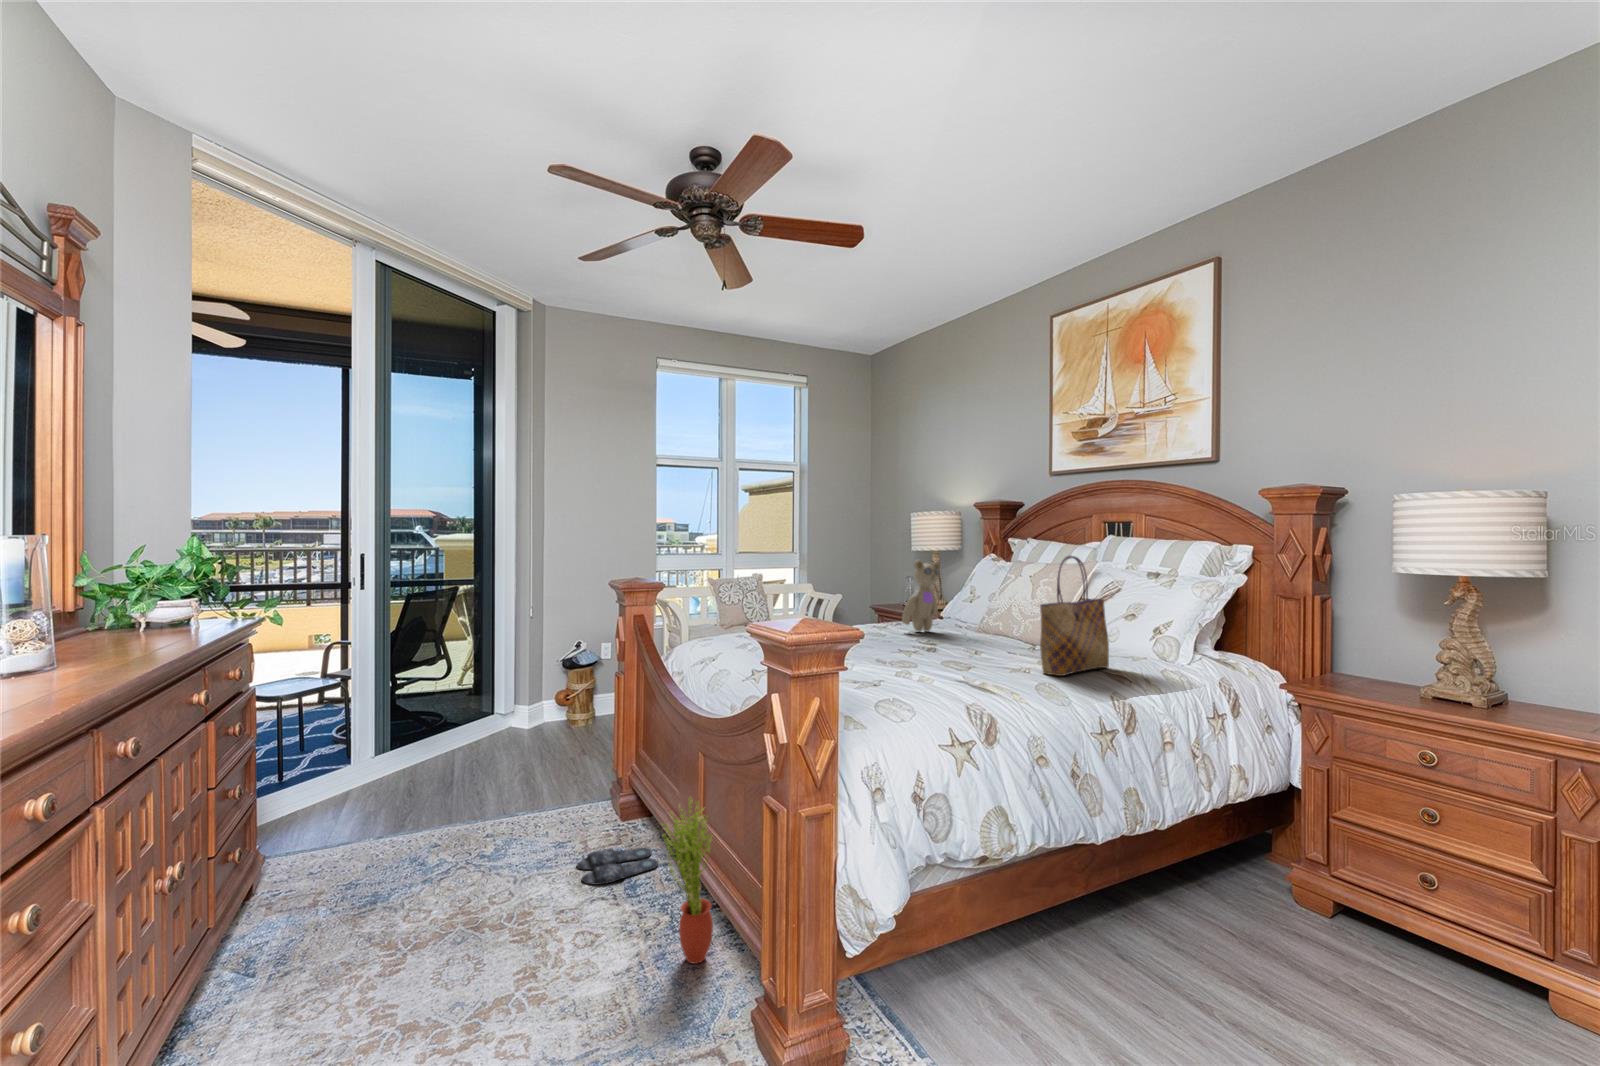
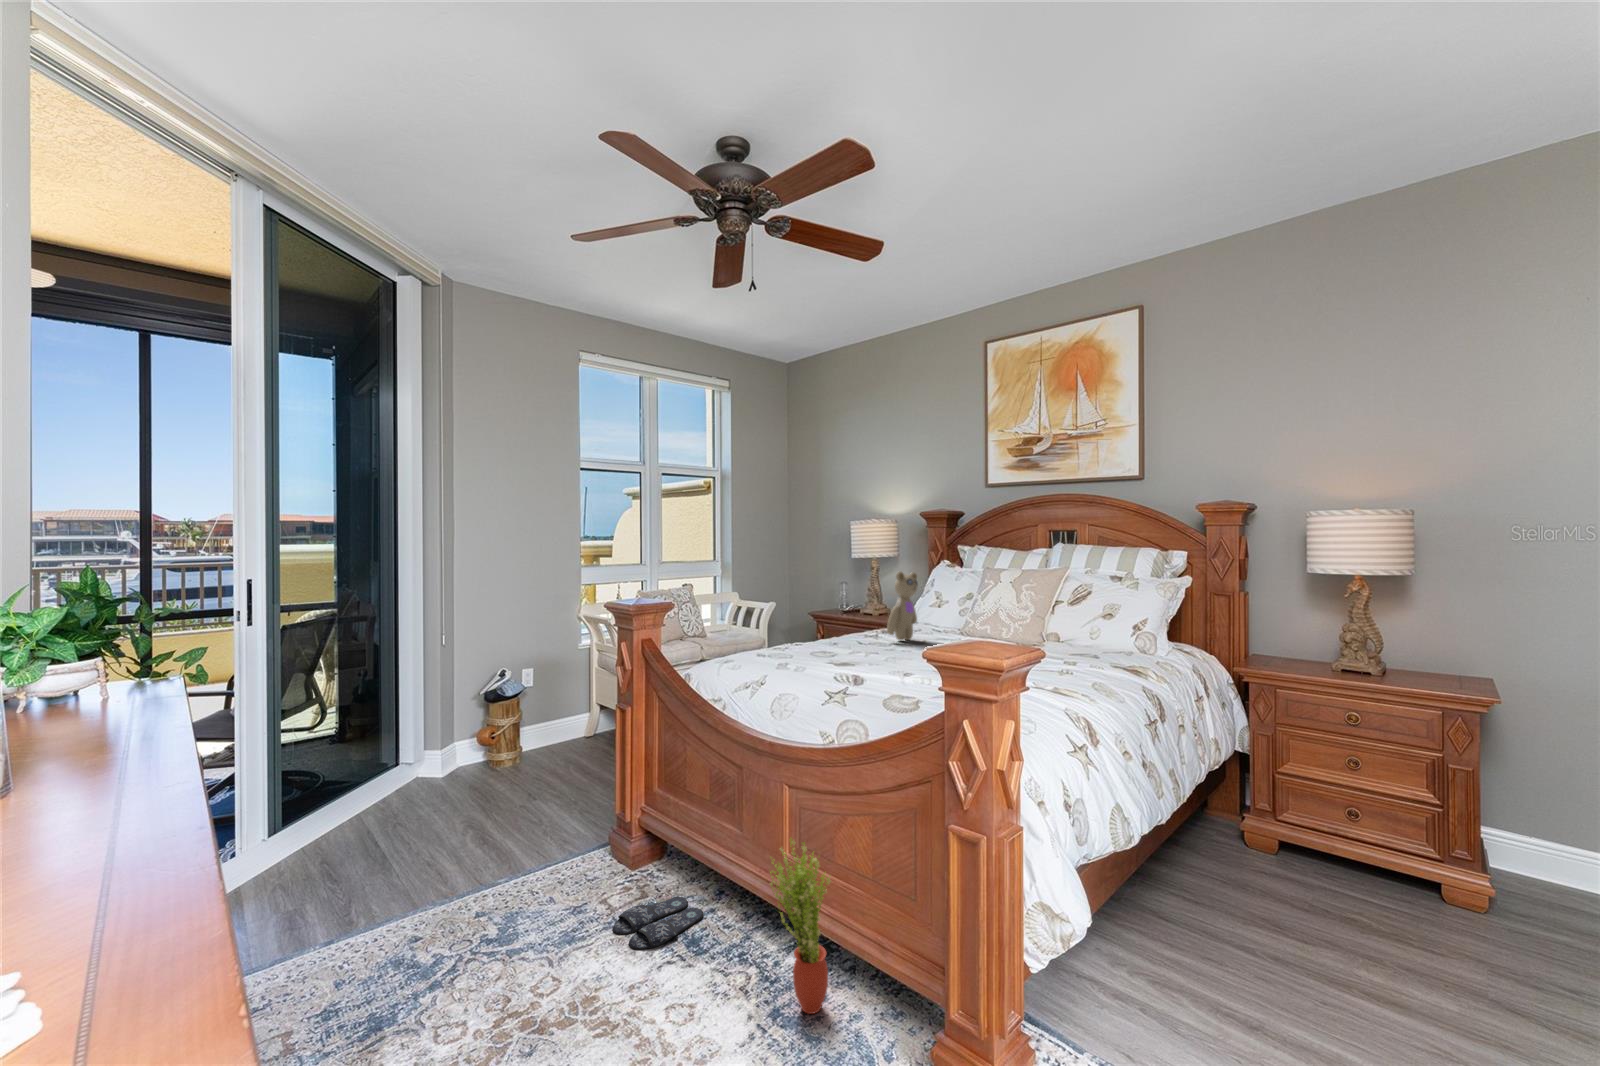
tote bag: present [1040,555,1109,676] -> none [1073,567,1117,678]

